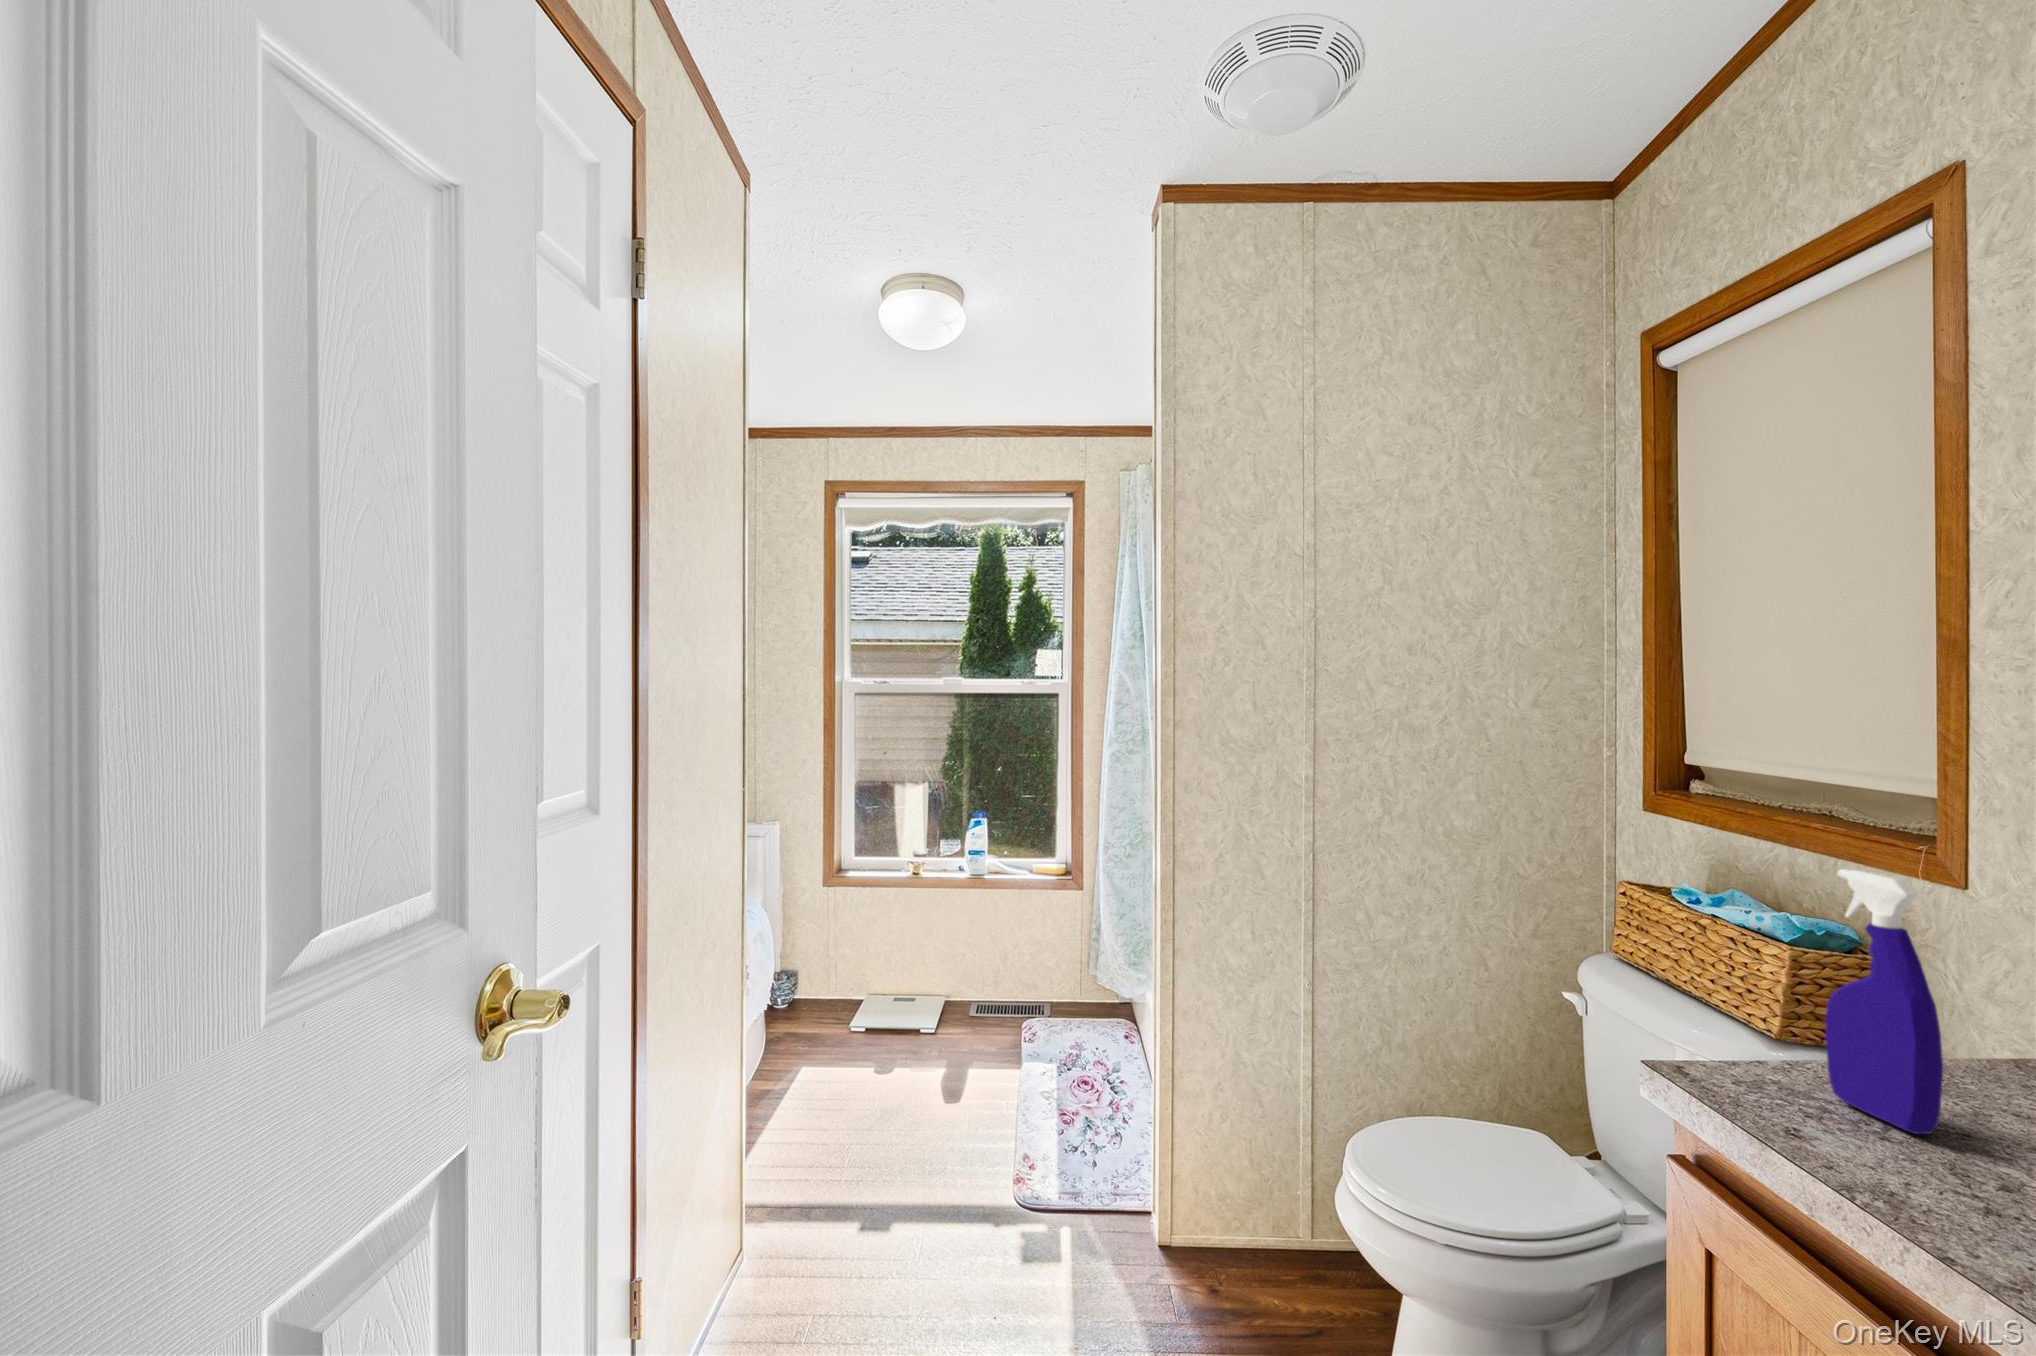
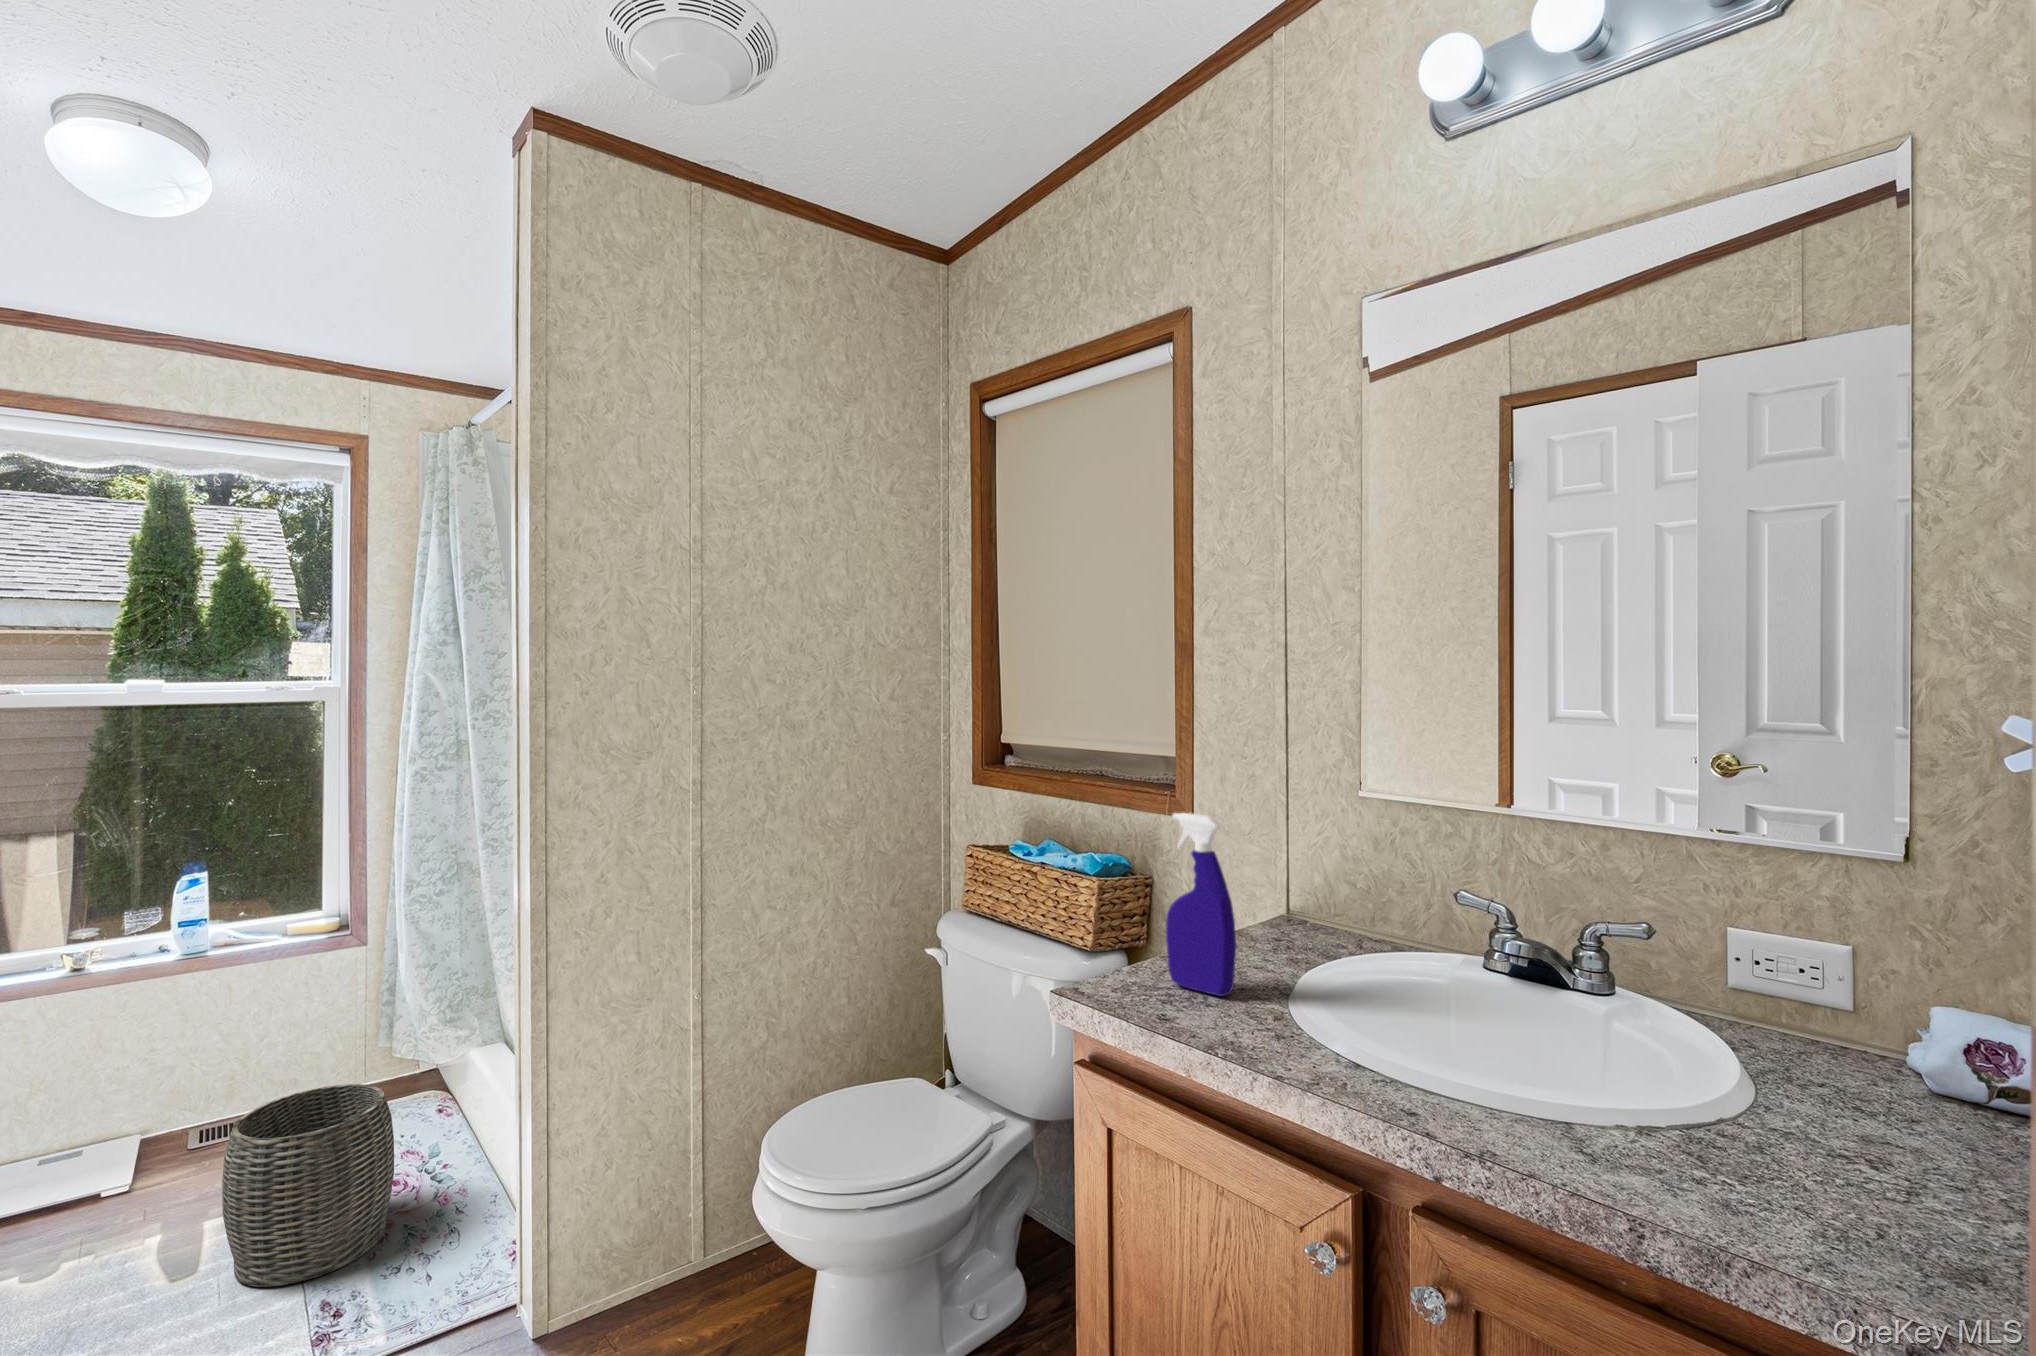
woven basket: none [976,992,1081,1134] -> present [222,1084,394,1287]

